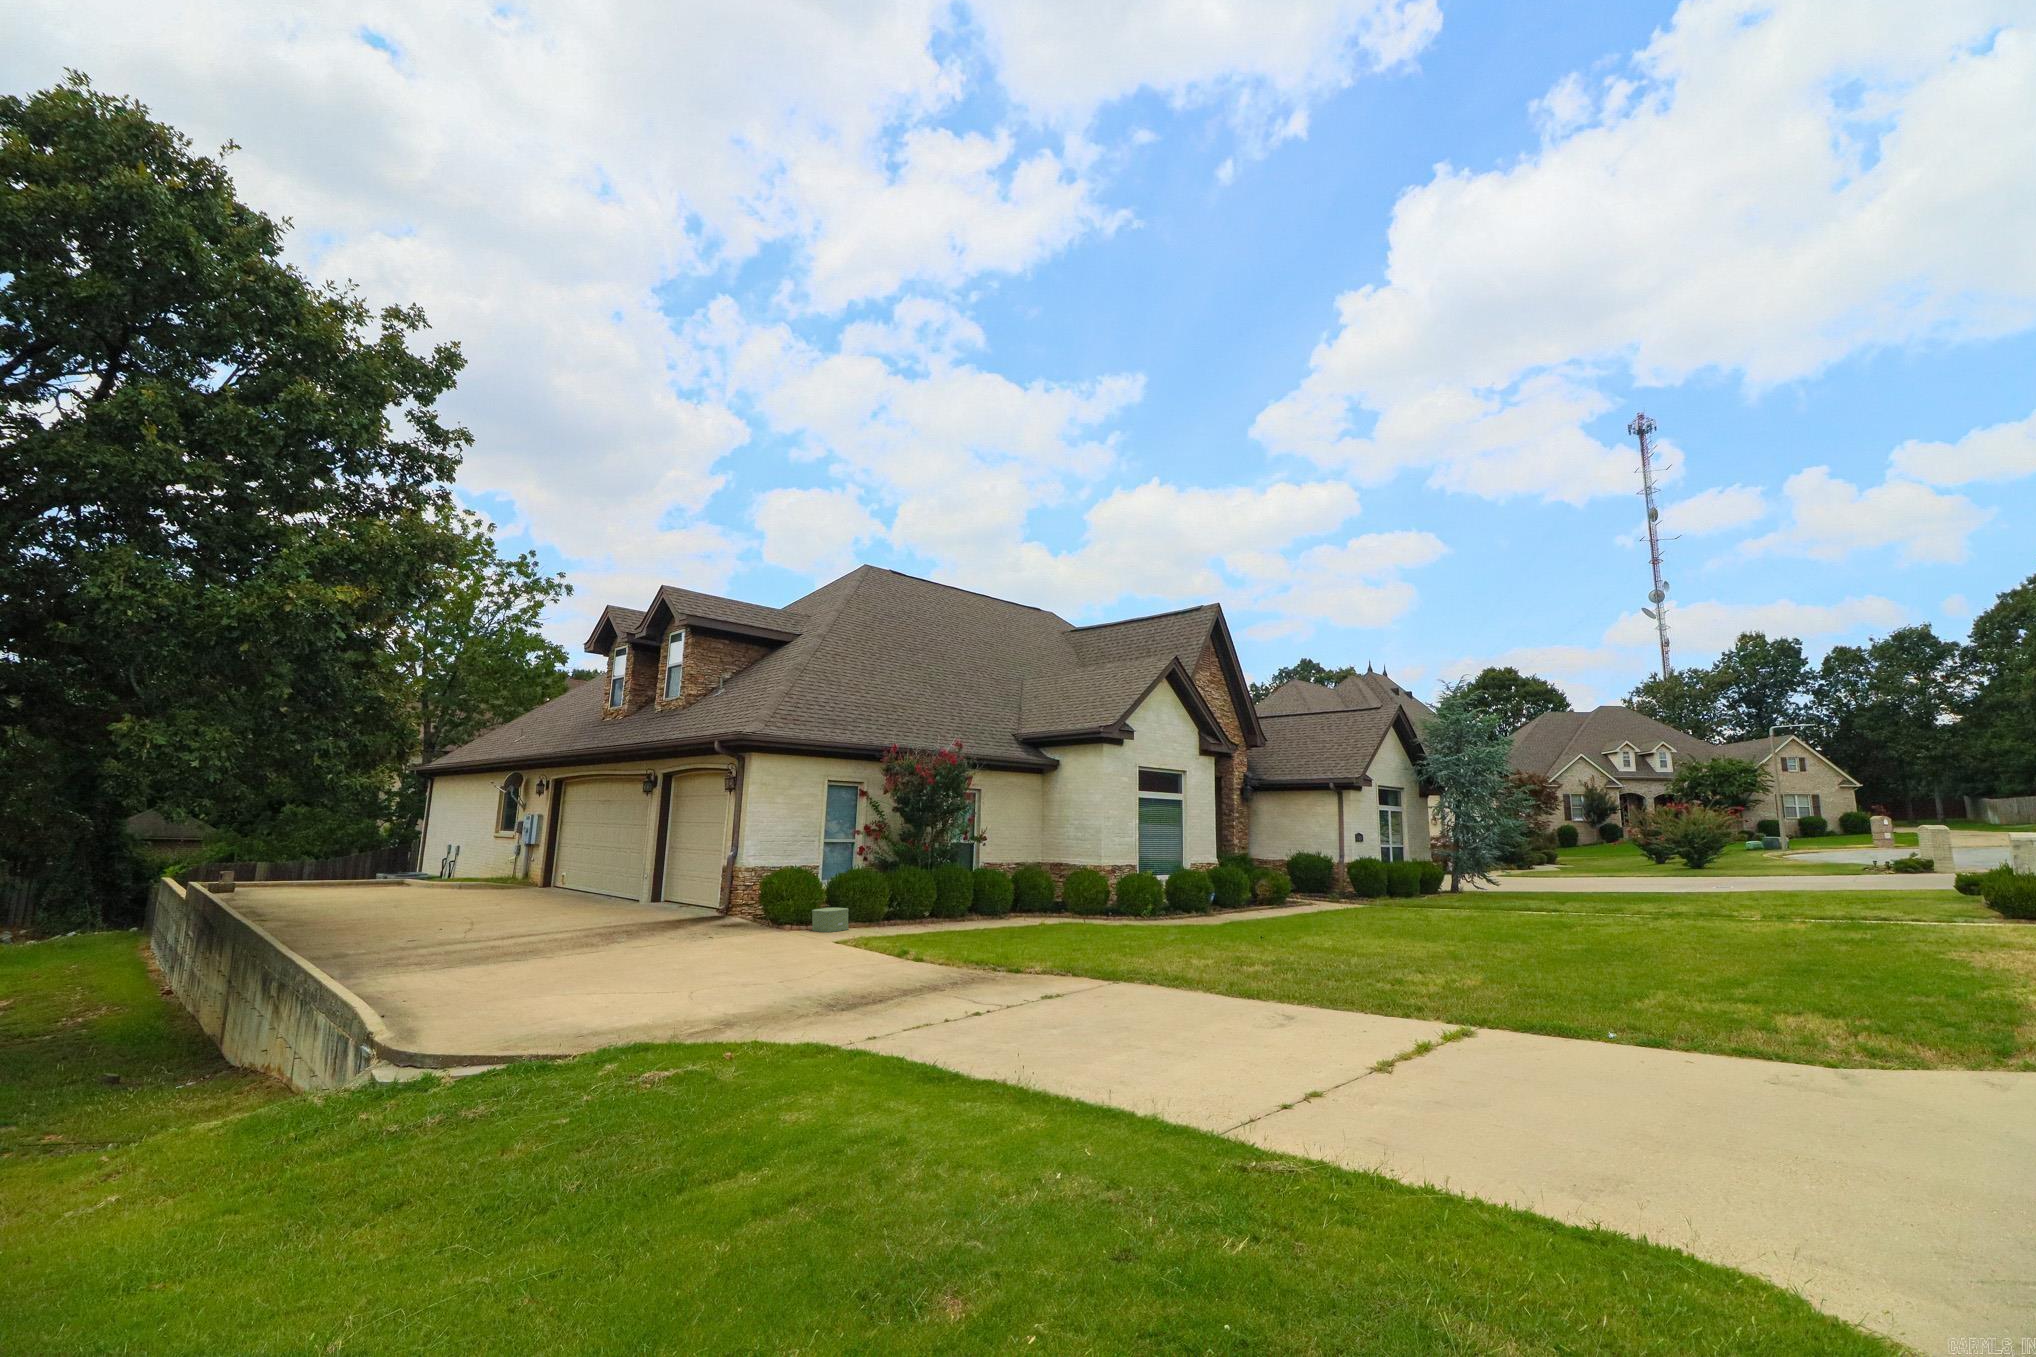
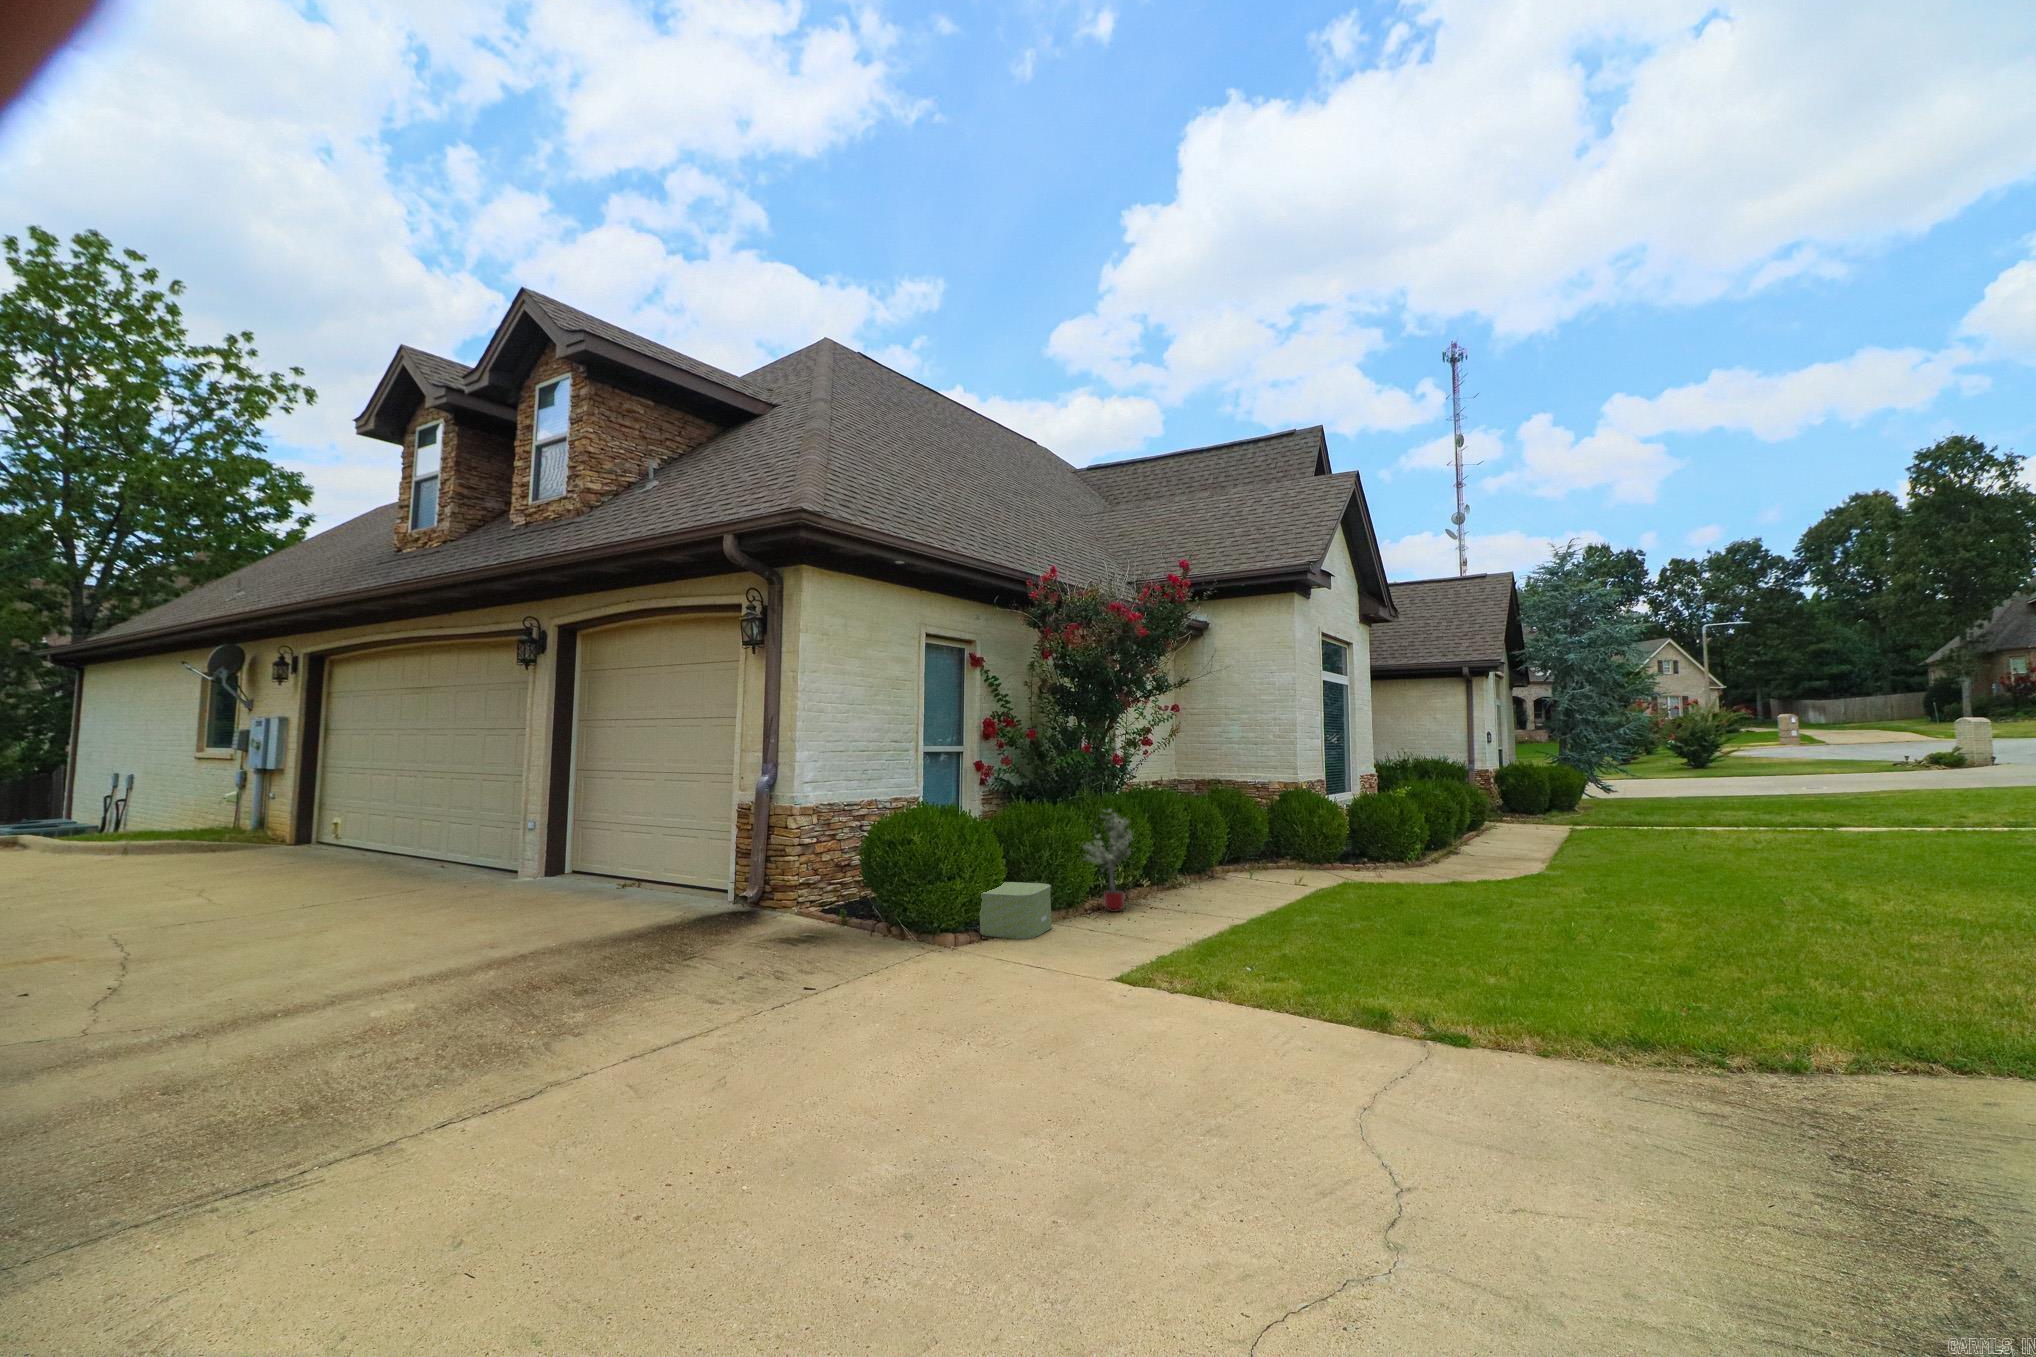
potted tree: none [877,873,910,926] -> present [1083,809,1132,912]

